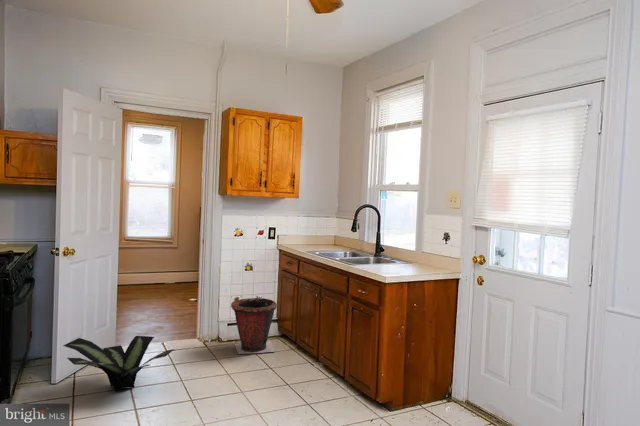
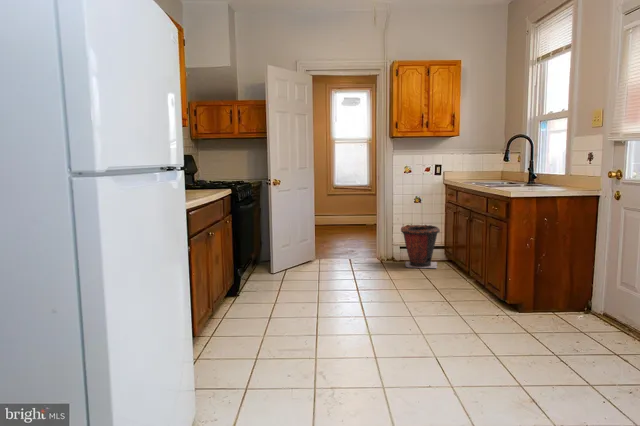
potted plant: present [63,336,173,392] -> none [282,242,351,278]

